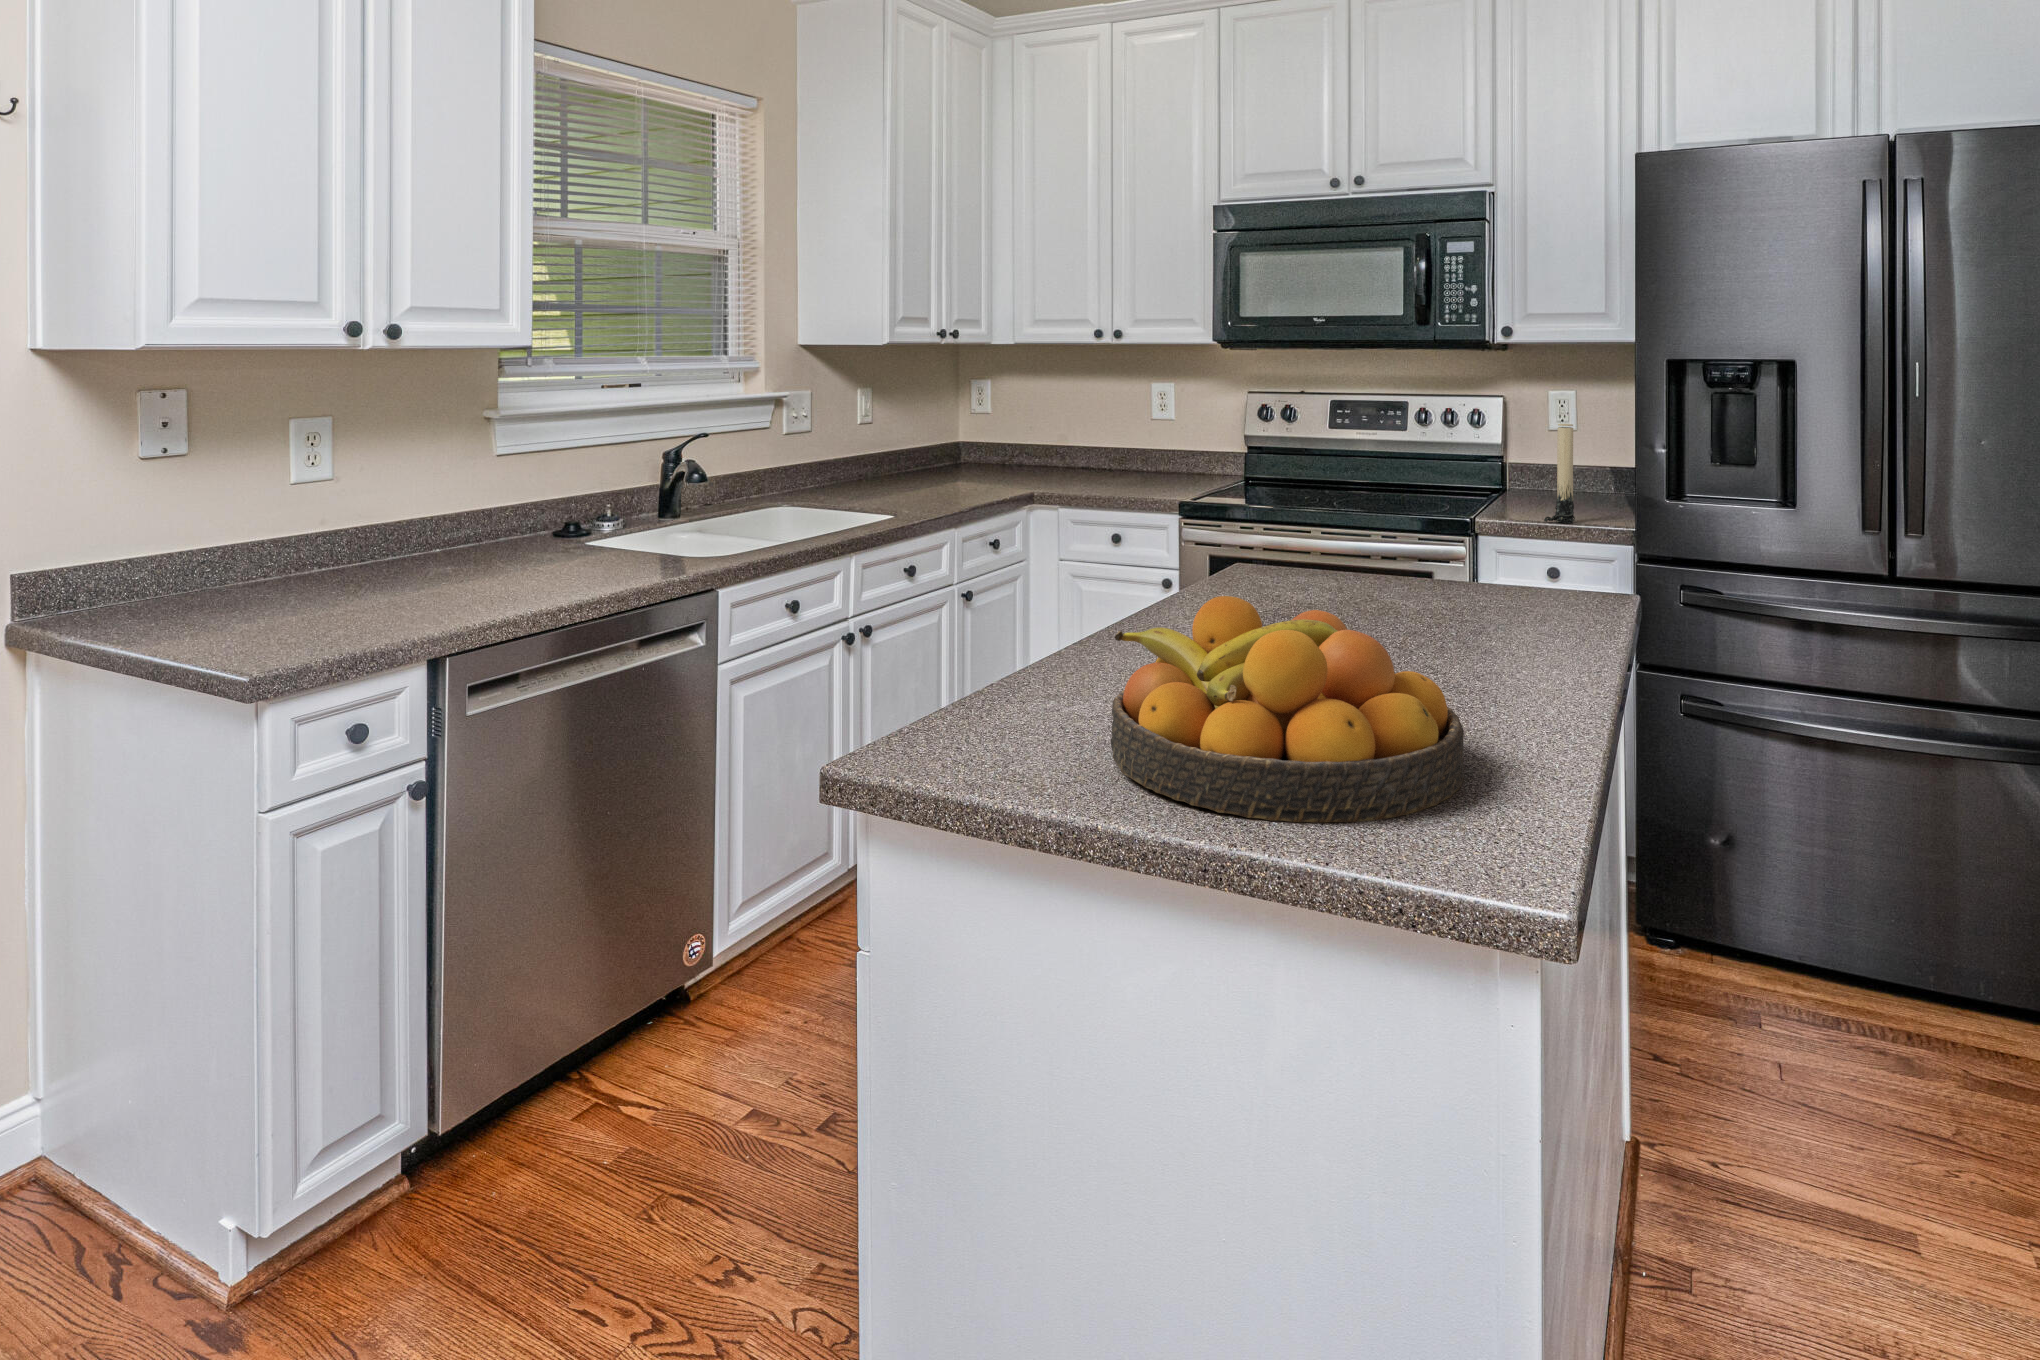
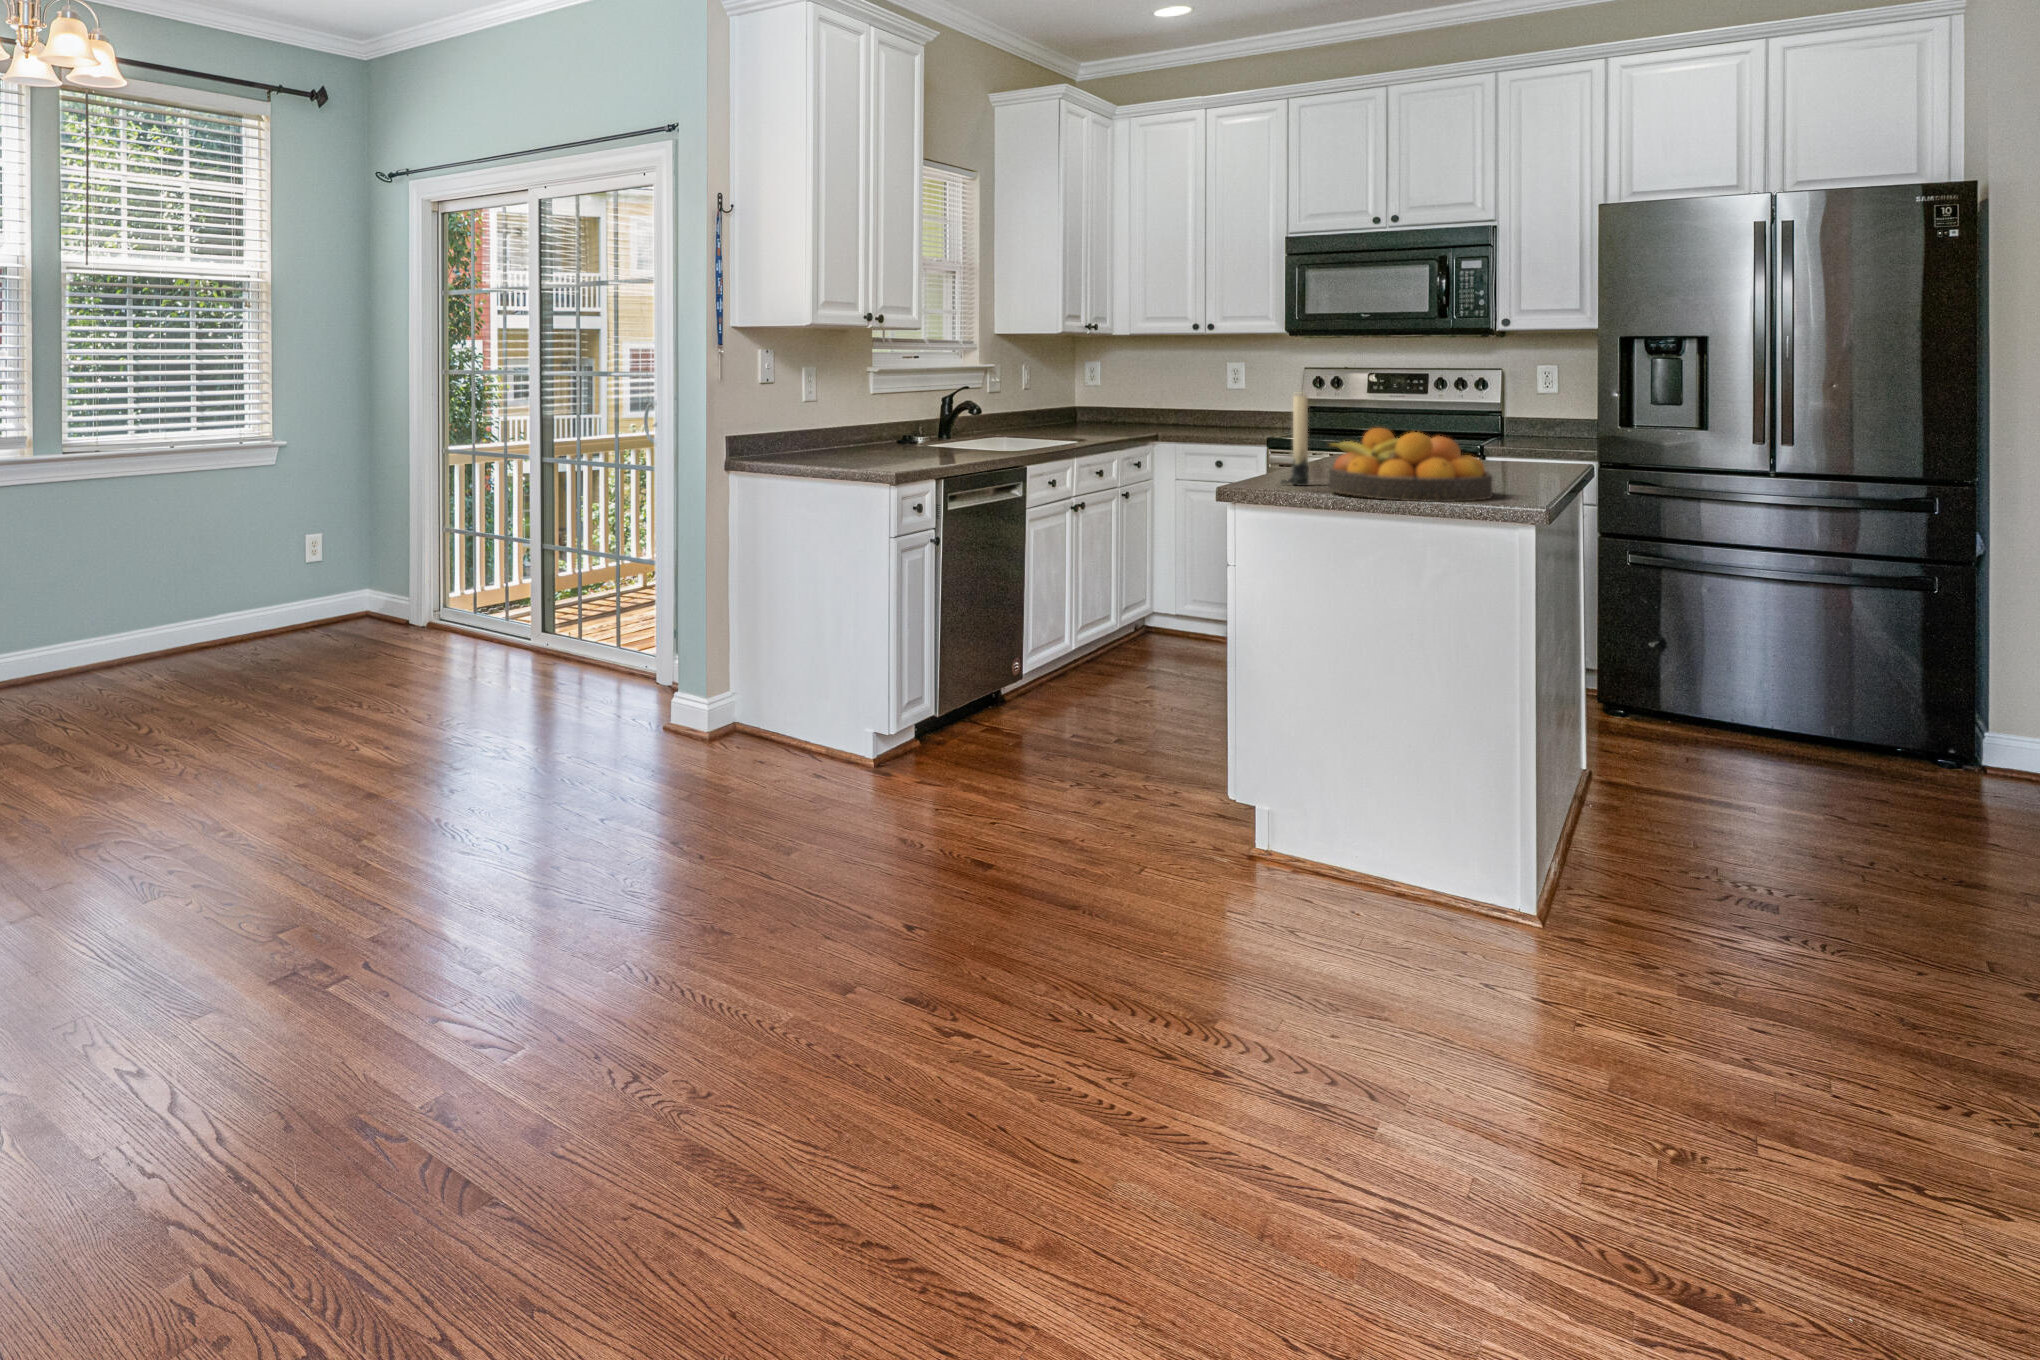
candle: present [1544,424,1575,523] -> present [1281,393,1309,486]

